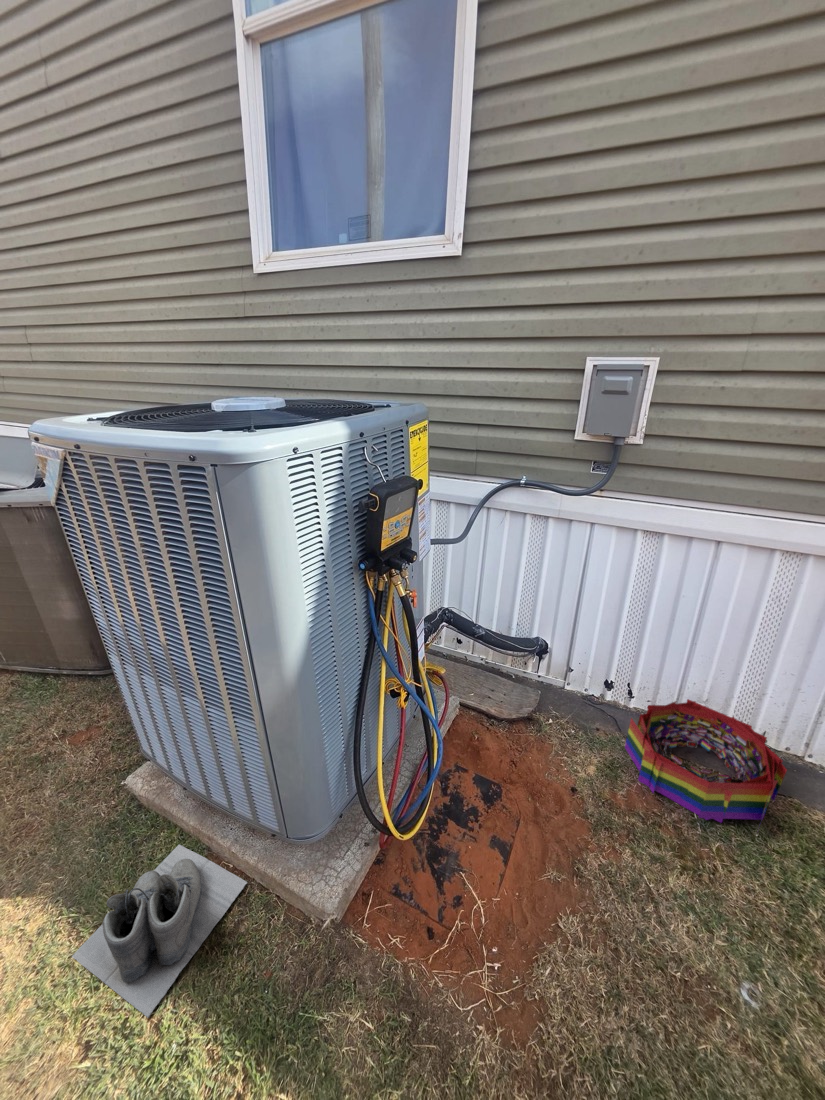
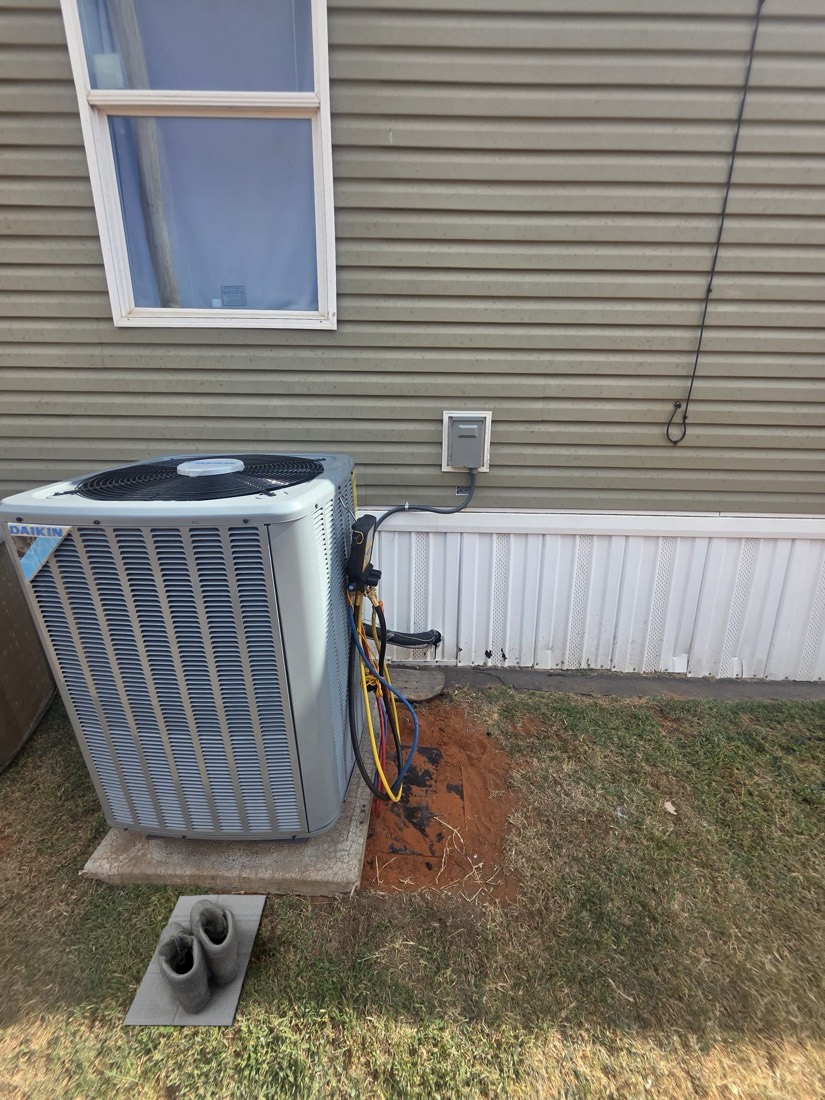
storage bin: present [625,699,787,823] -> none [511,650,609,726]

